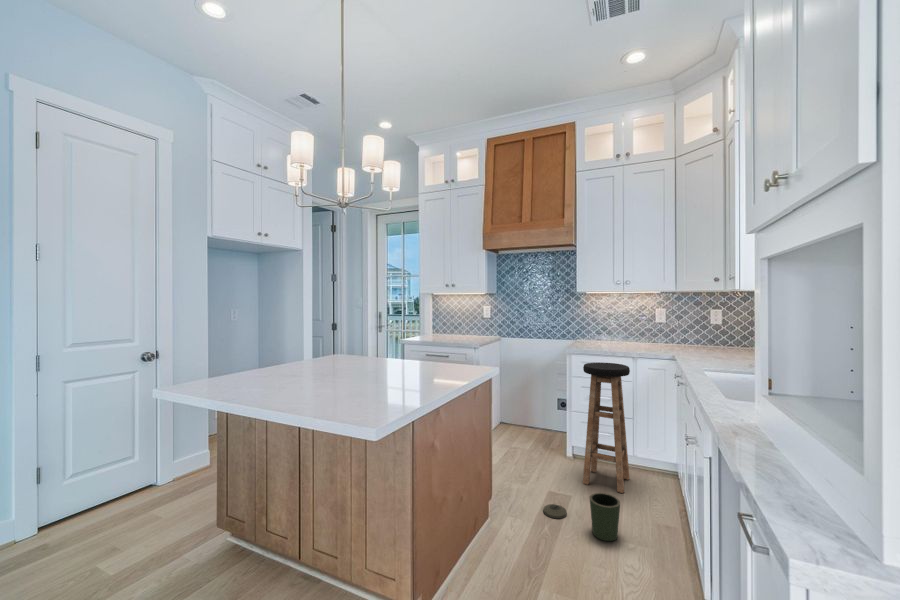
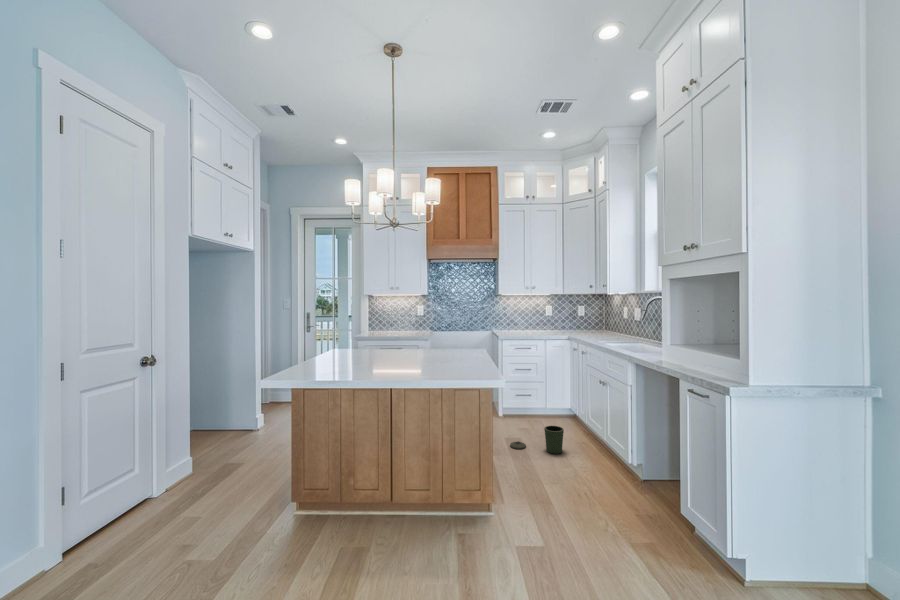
bar stool: present [583,362,630,493] -> none [517,344,548,429]

